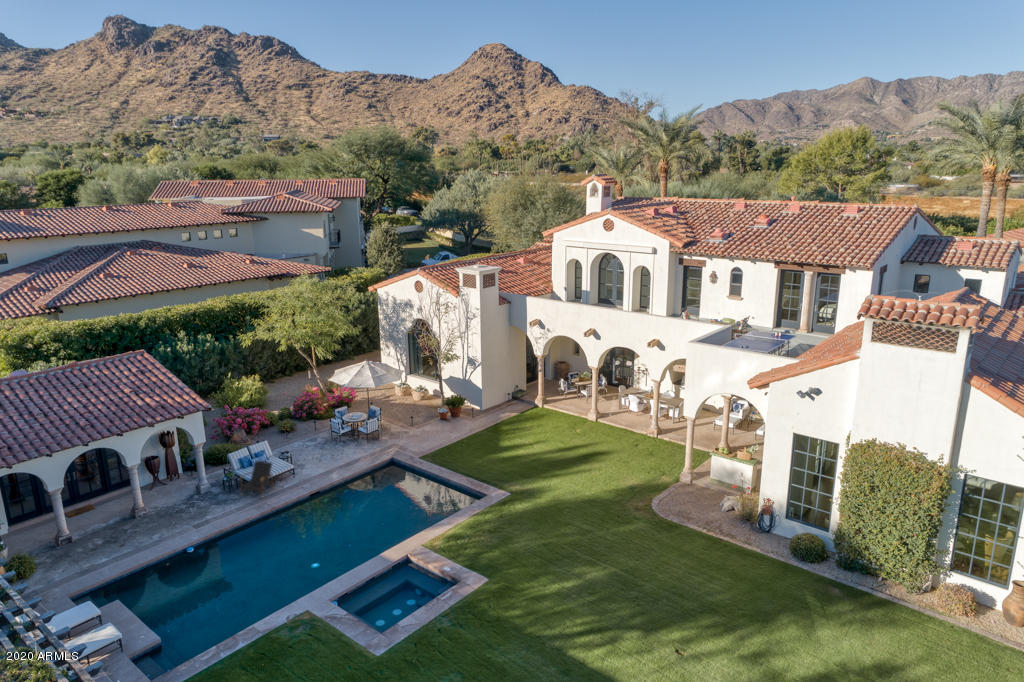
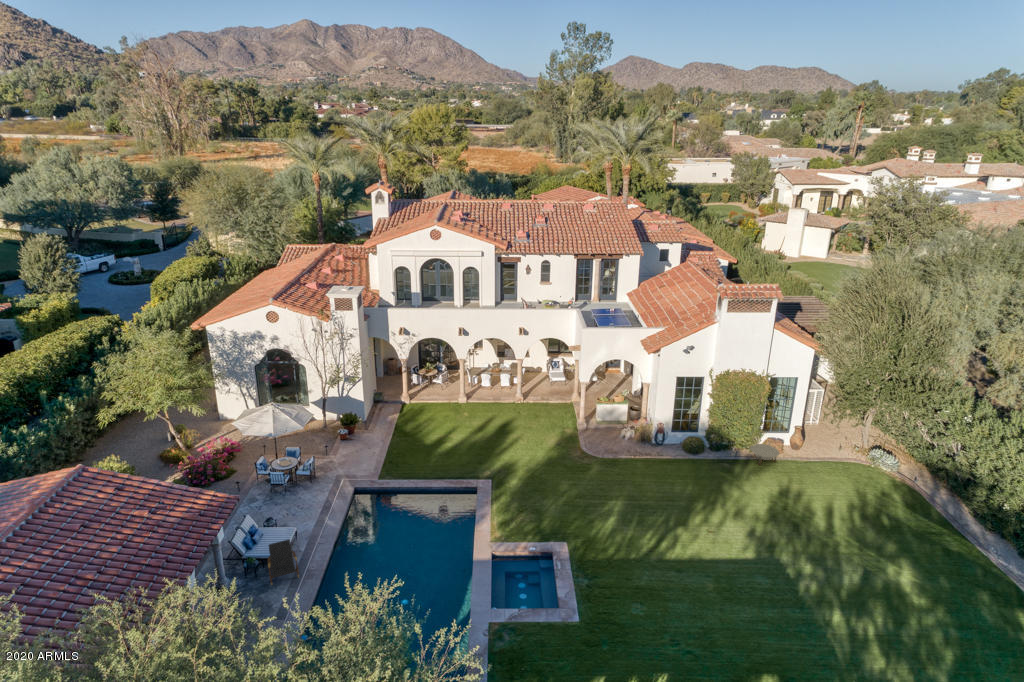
round table: none [896,581,953,624] -> present [750,444,779,465]

